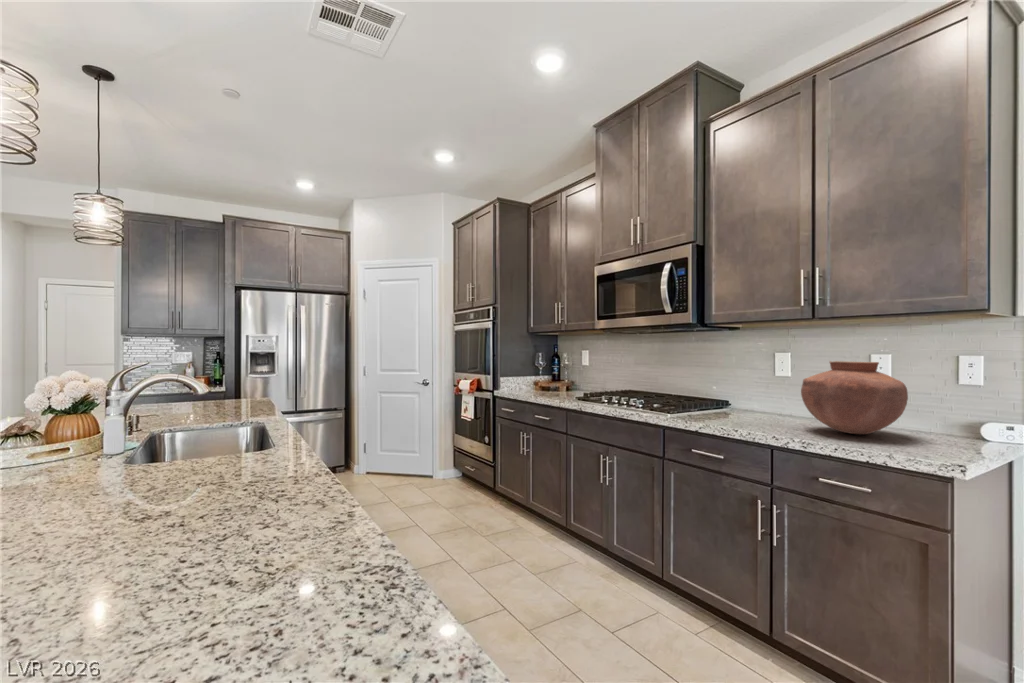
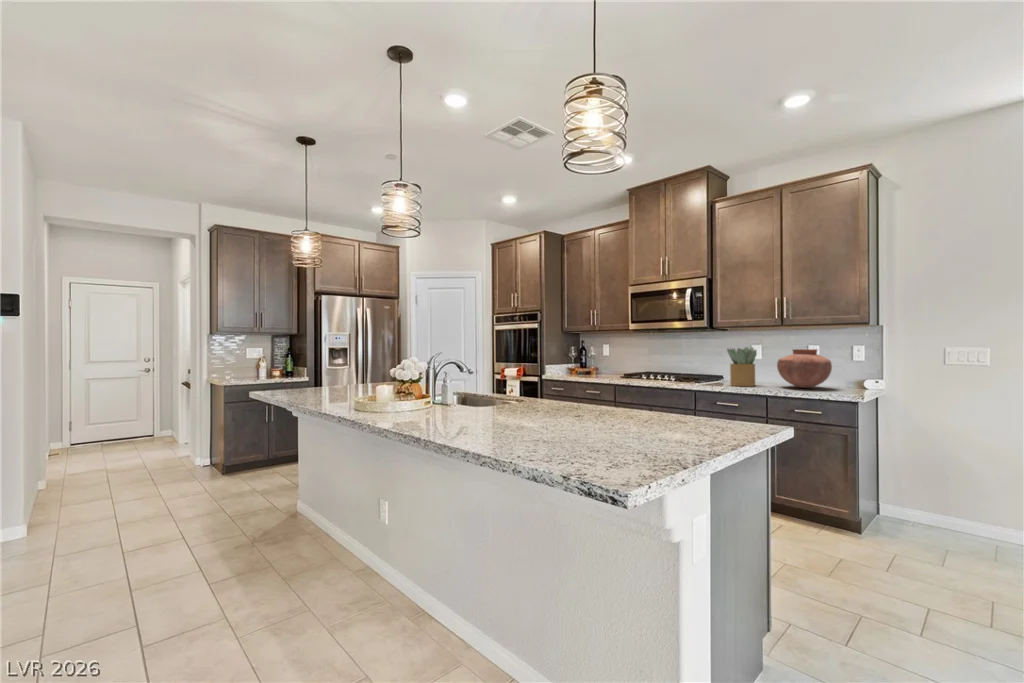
potted plant: none [714,356,766,425] -> present [727,347,757,386]

